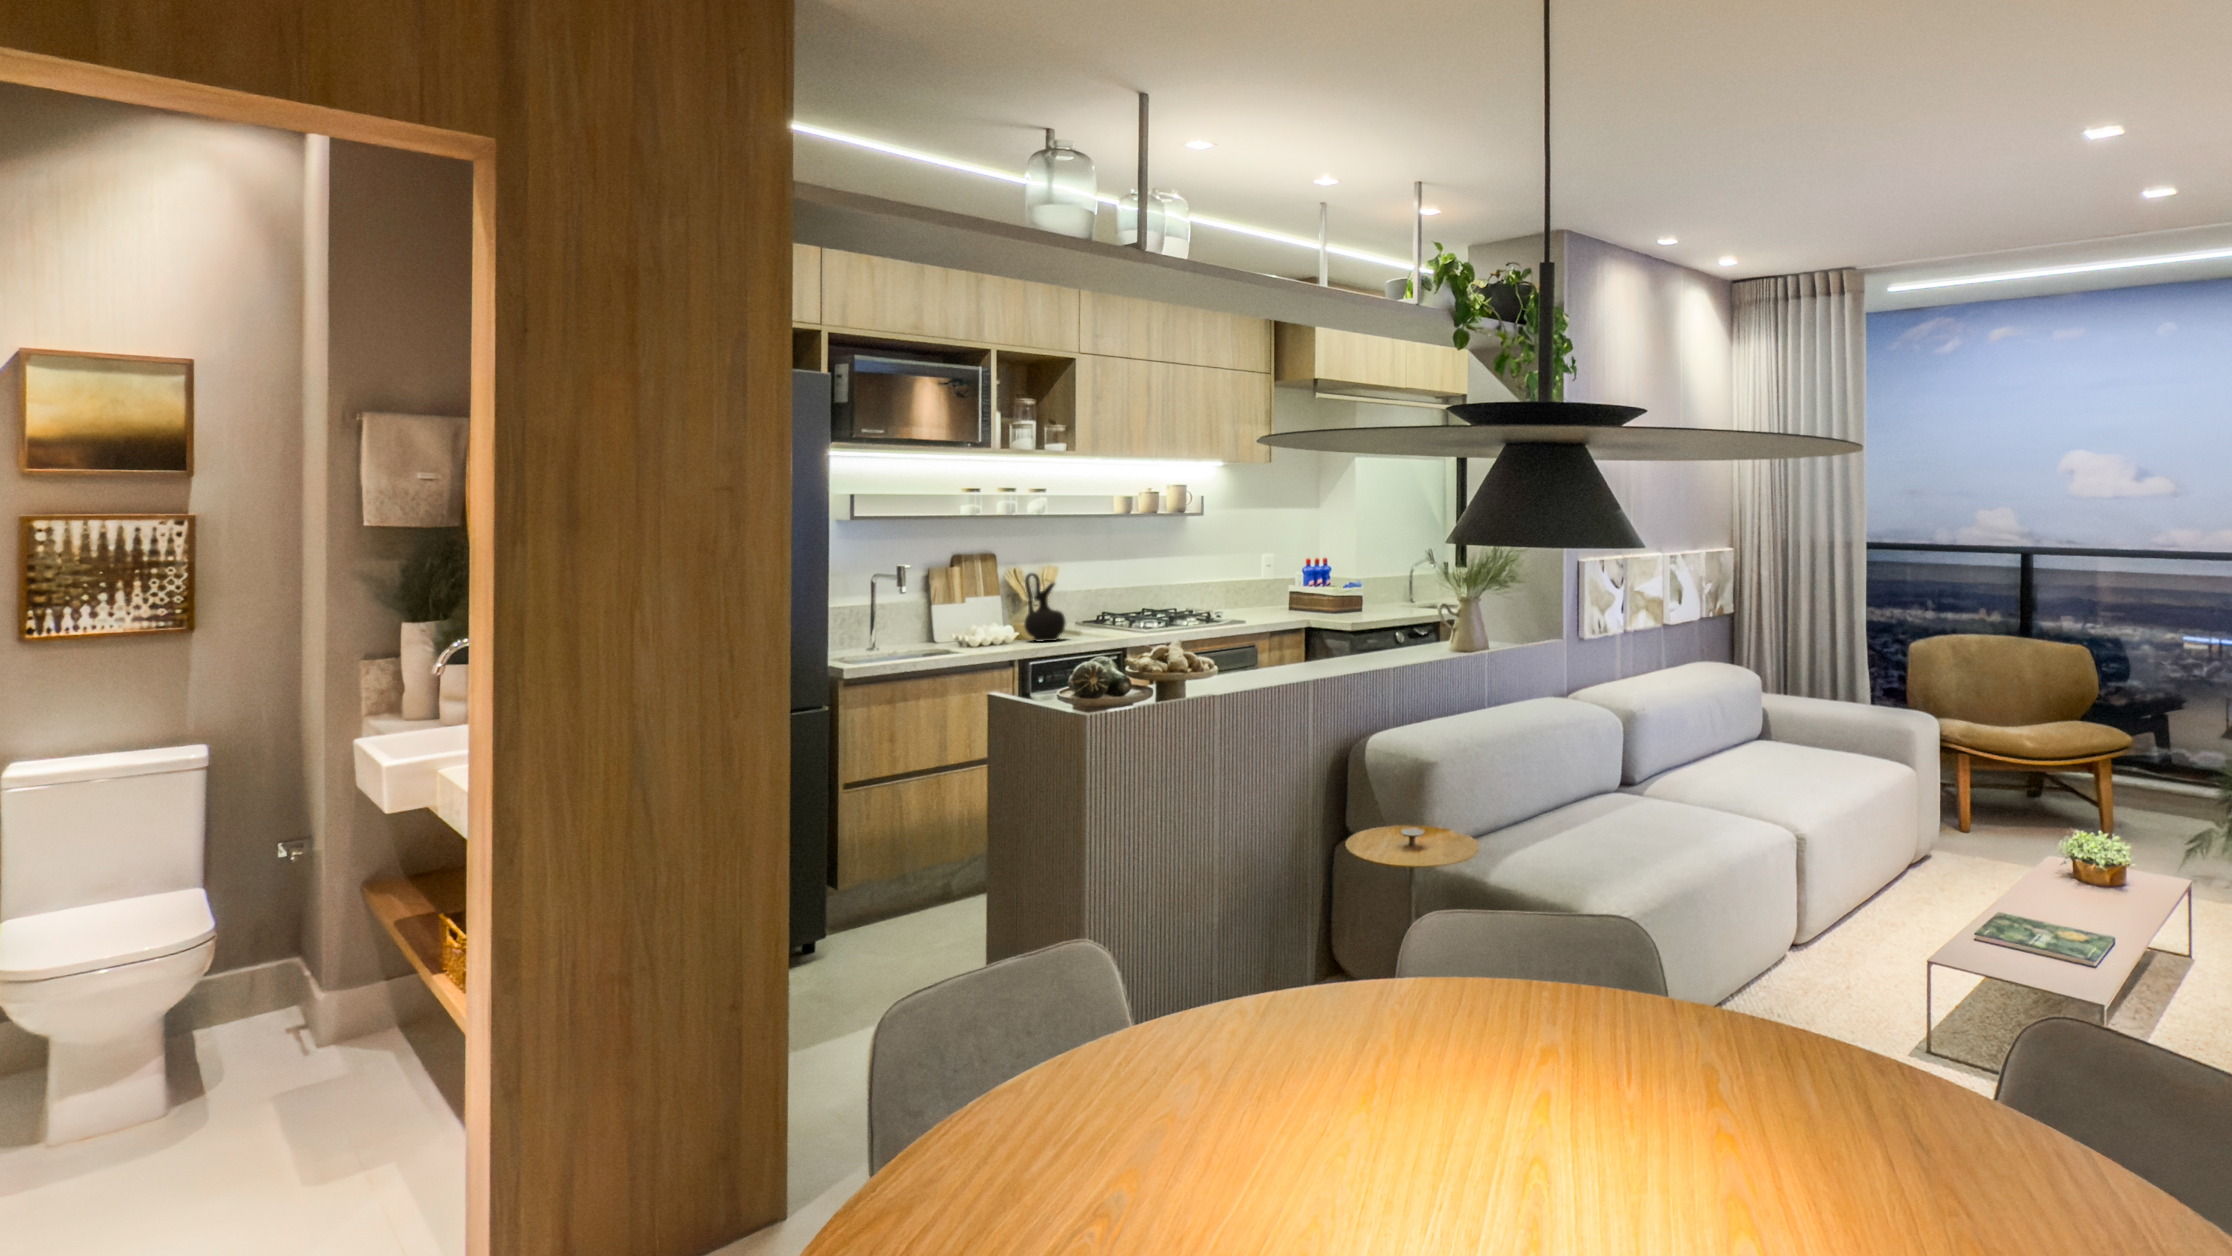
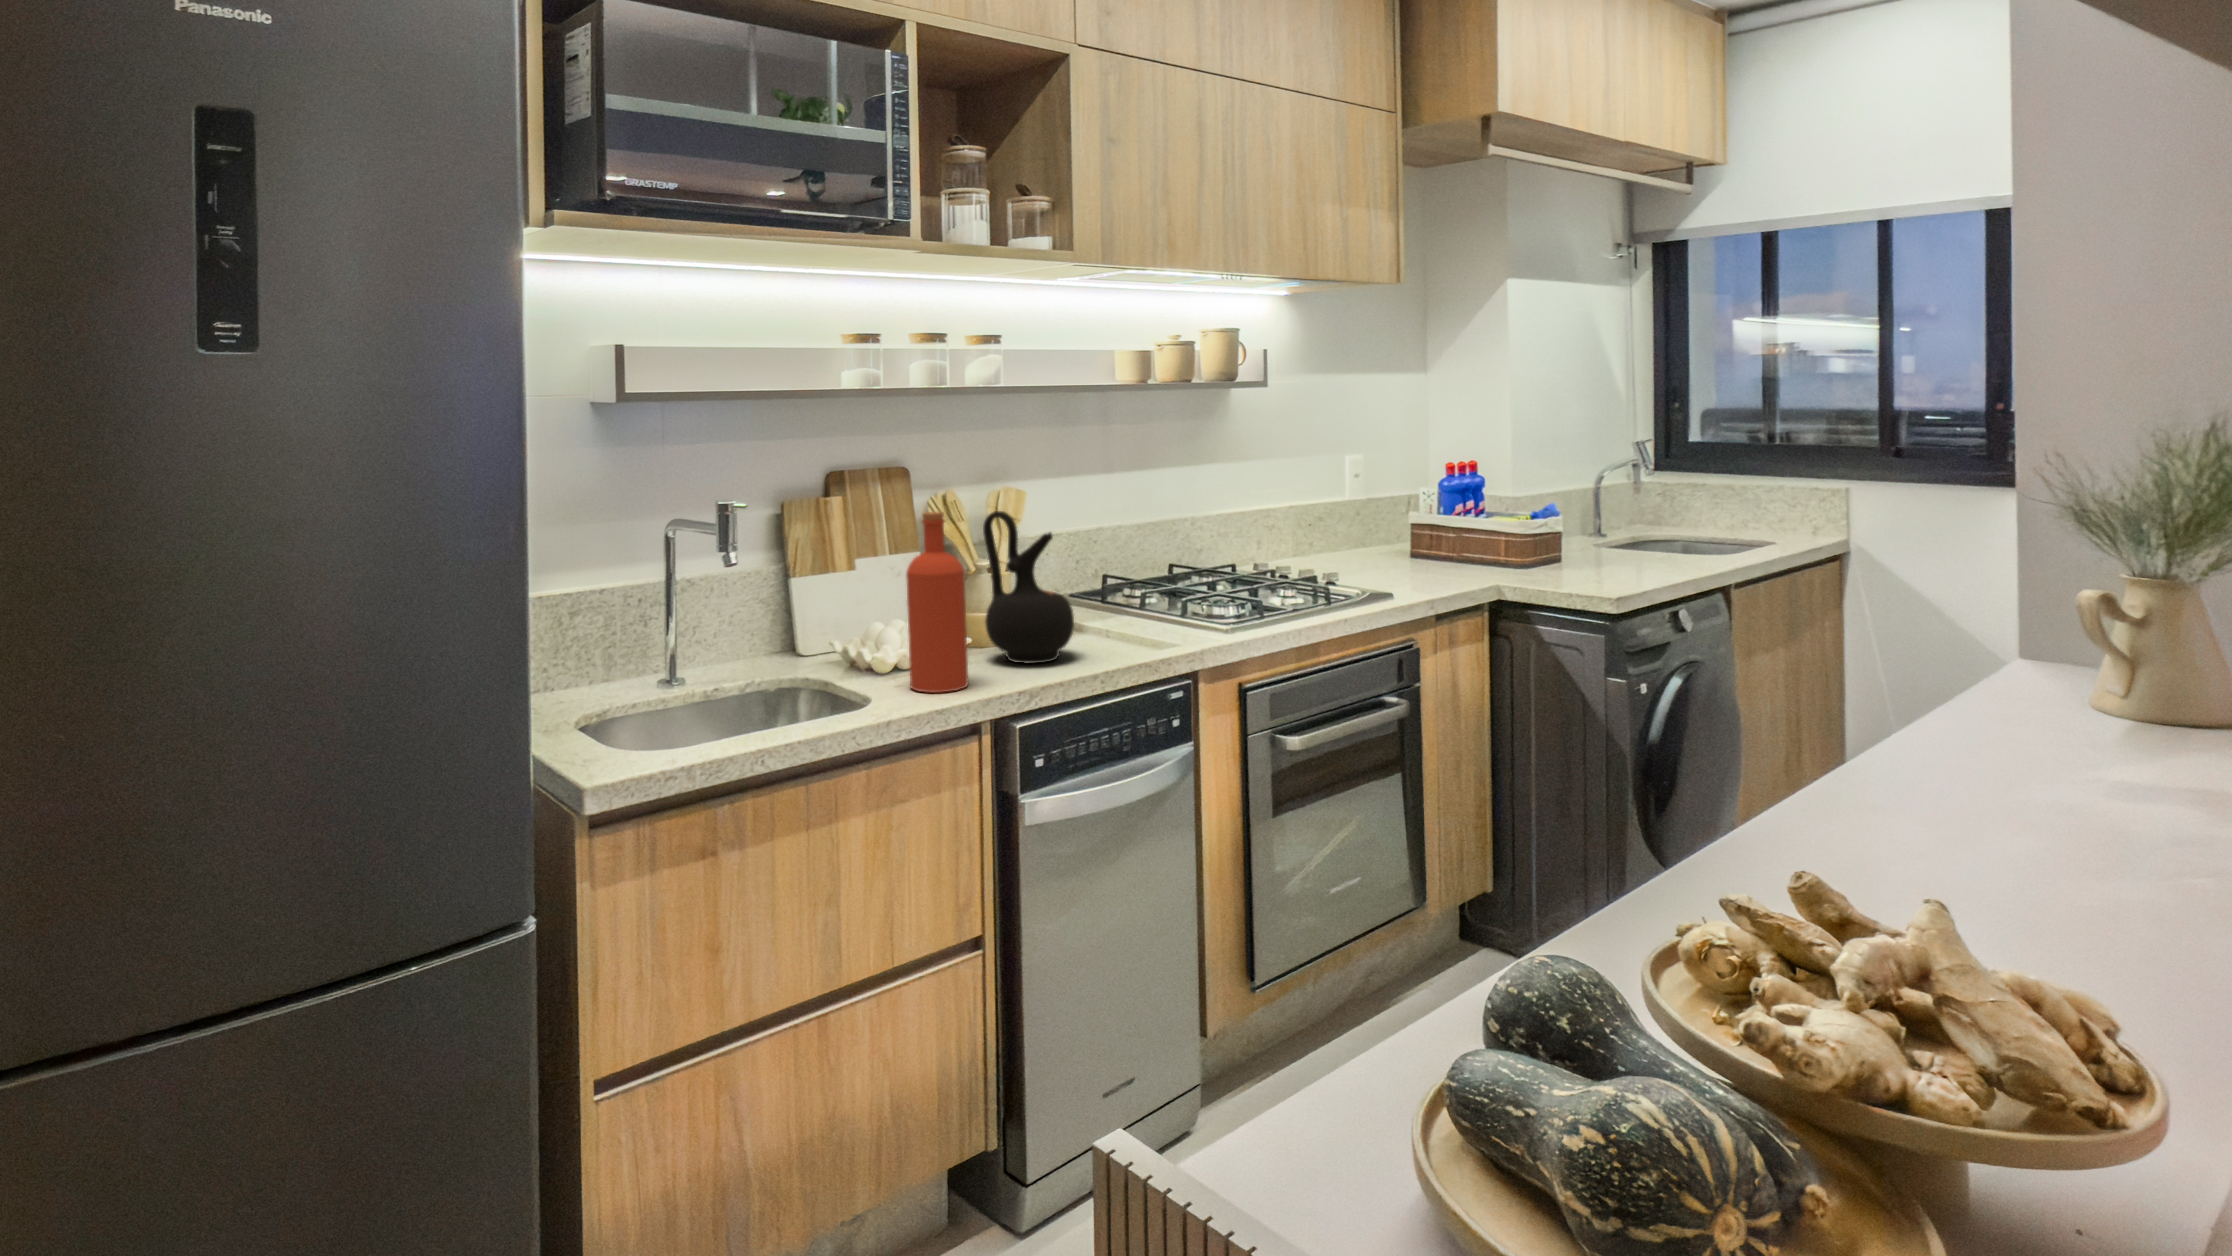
bottle: none [984,571,1011,648] -> present [906,512,968,693]

